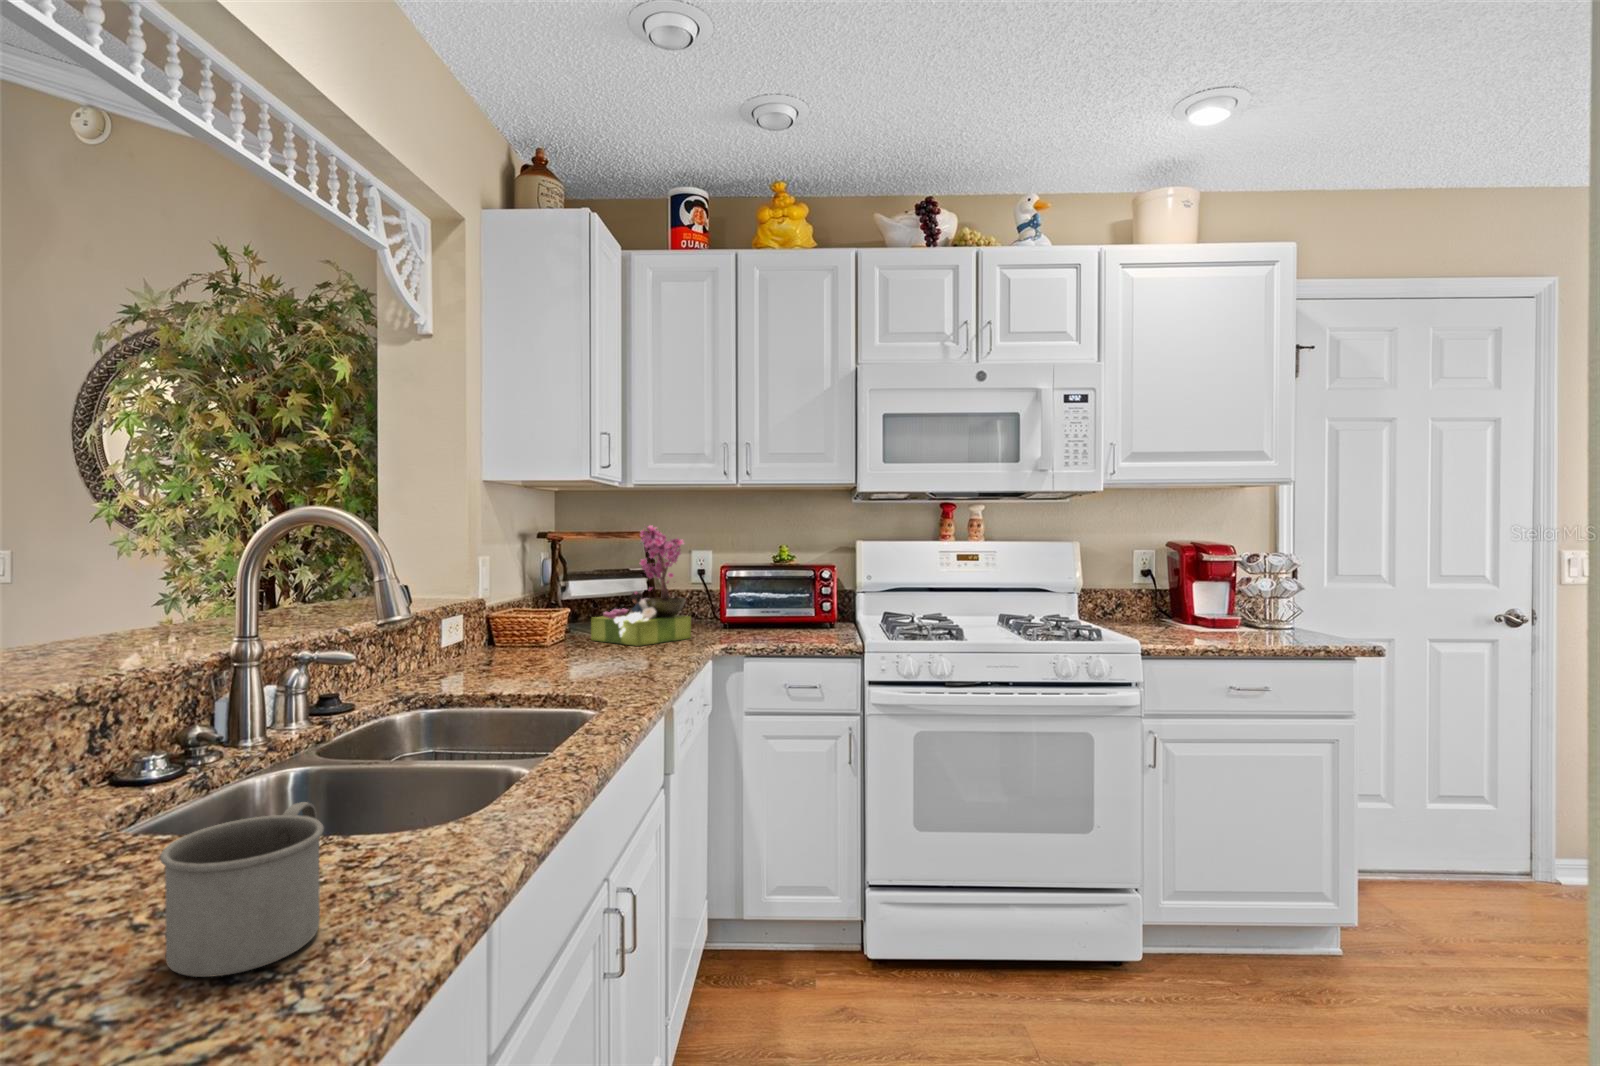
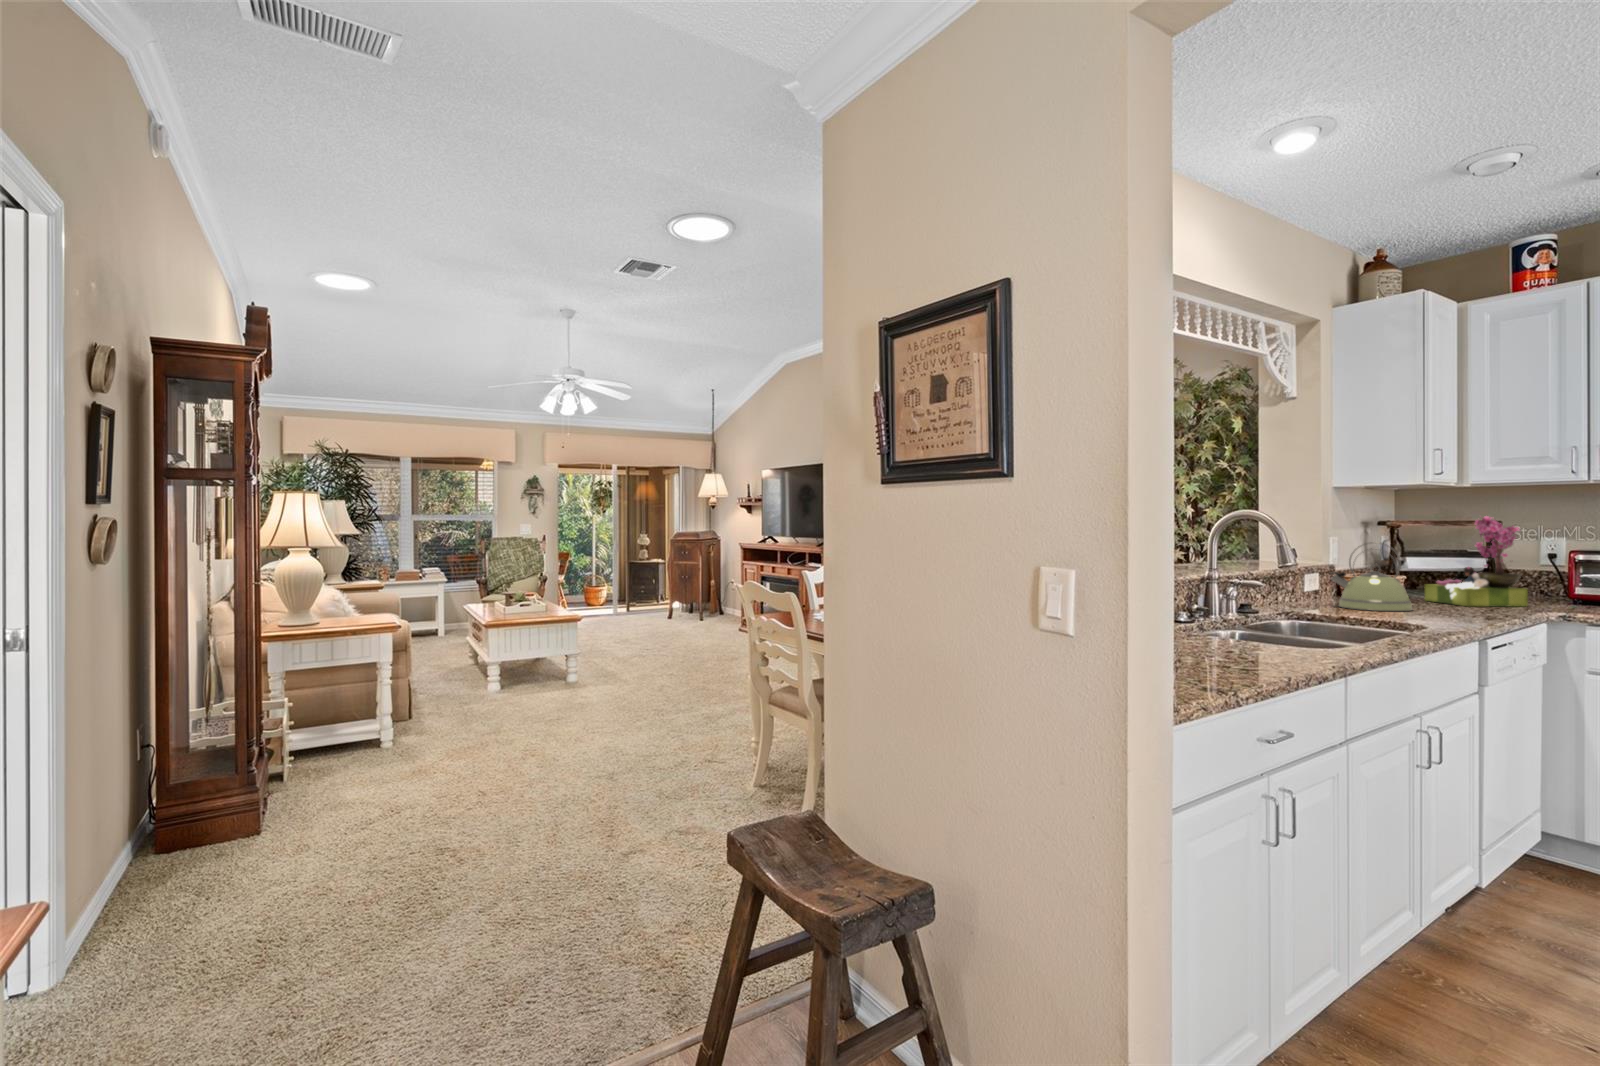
kettle: none [476,562,583,672] -> present [1330,542,1412,611]
mug: present [160,802,324,977] -> none [1230,616,1280,657]

